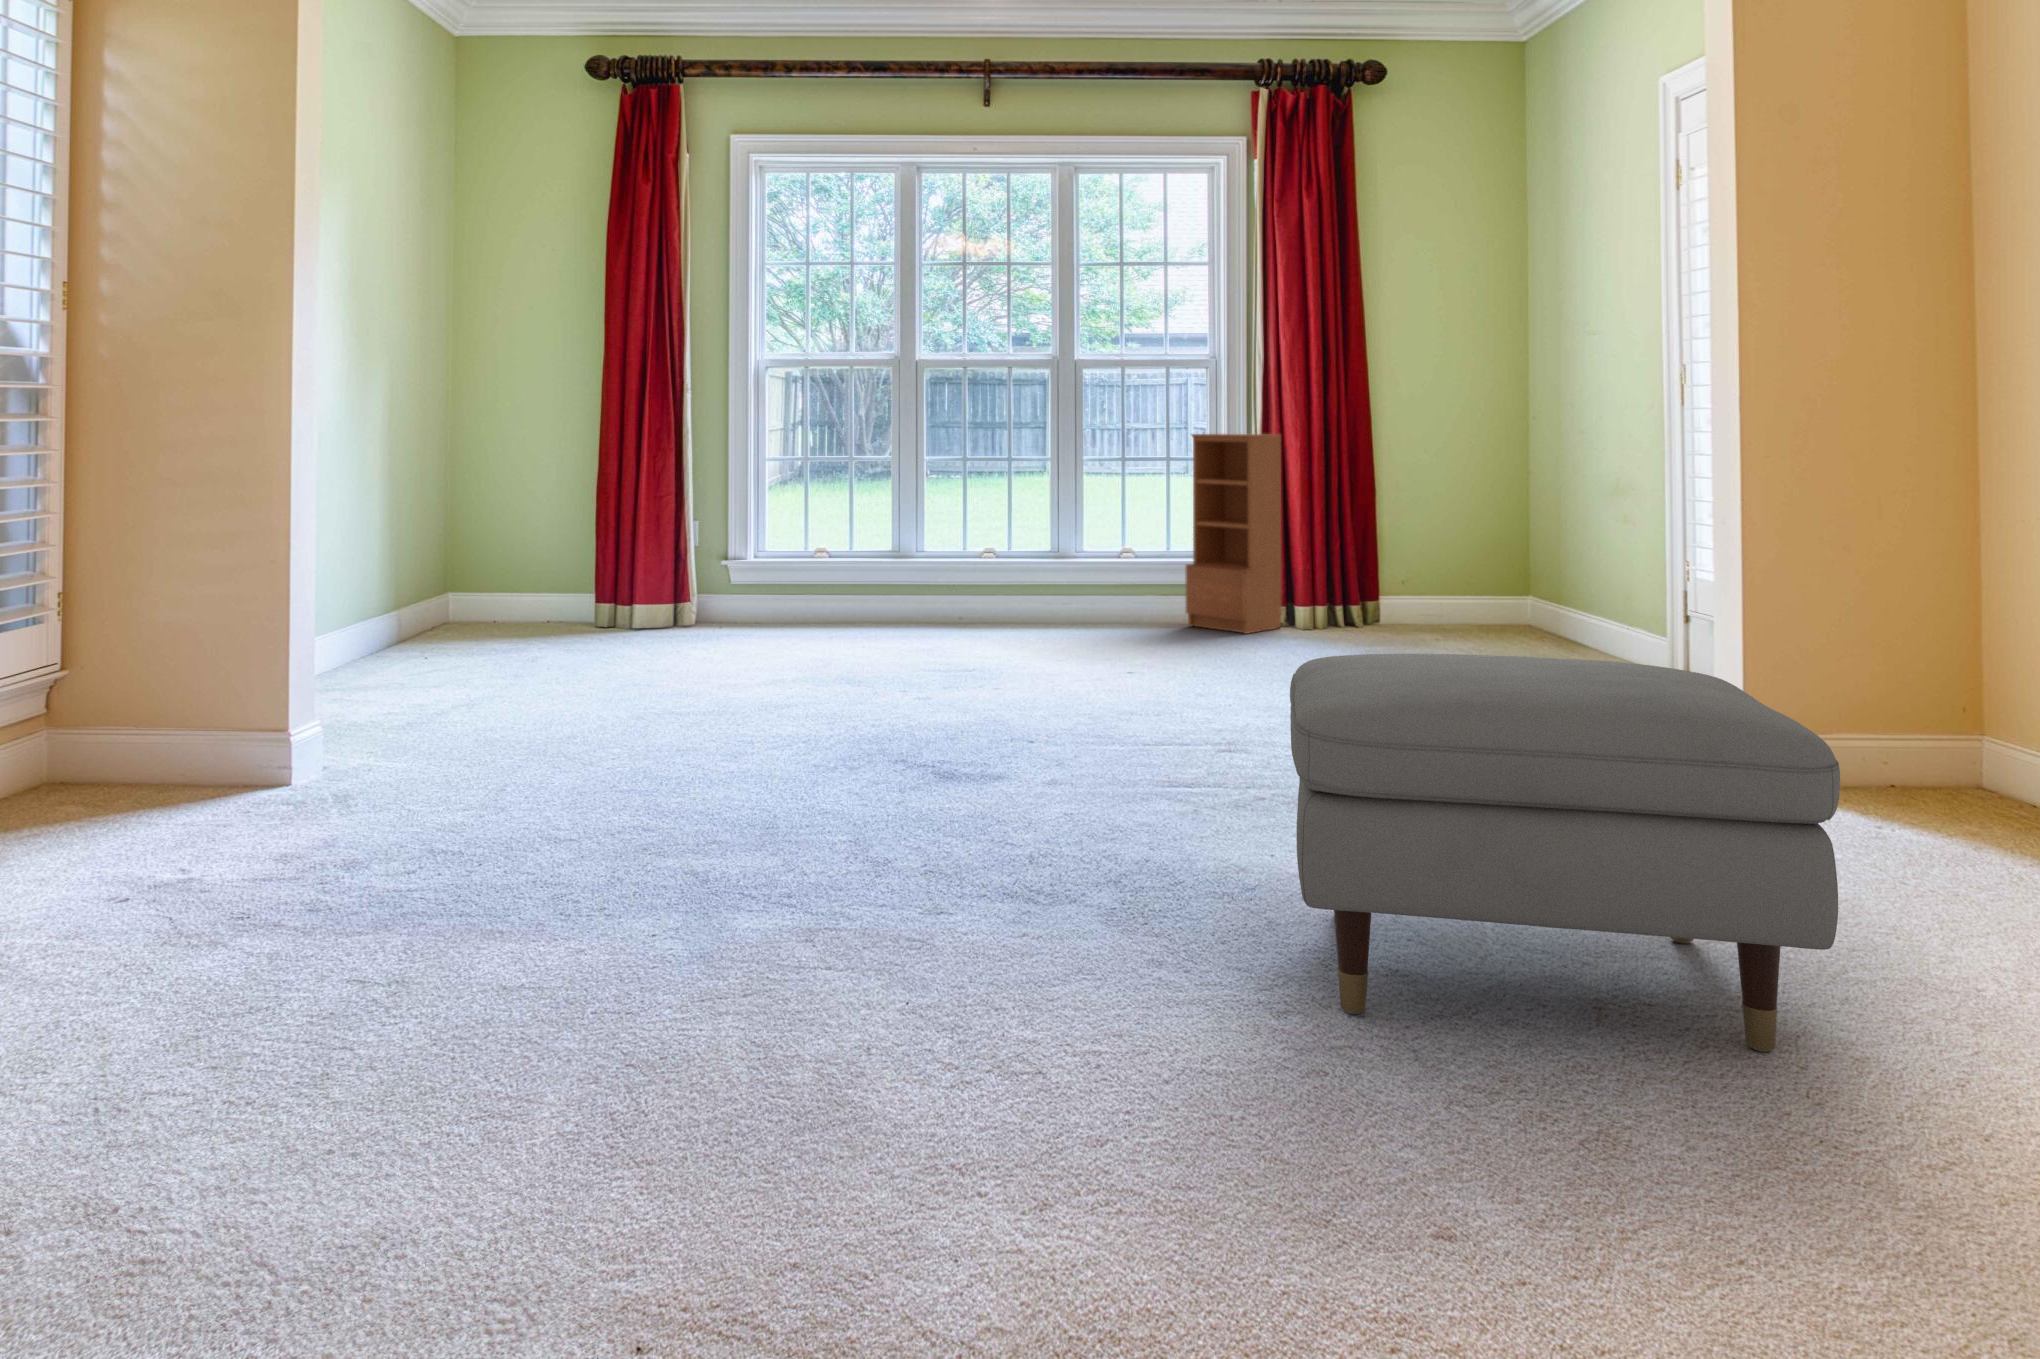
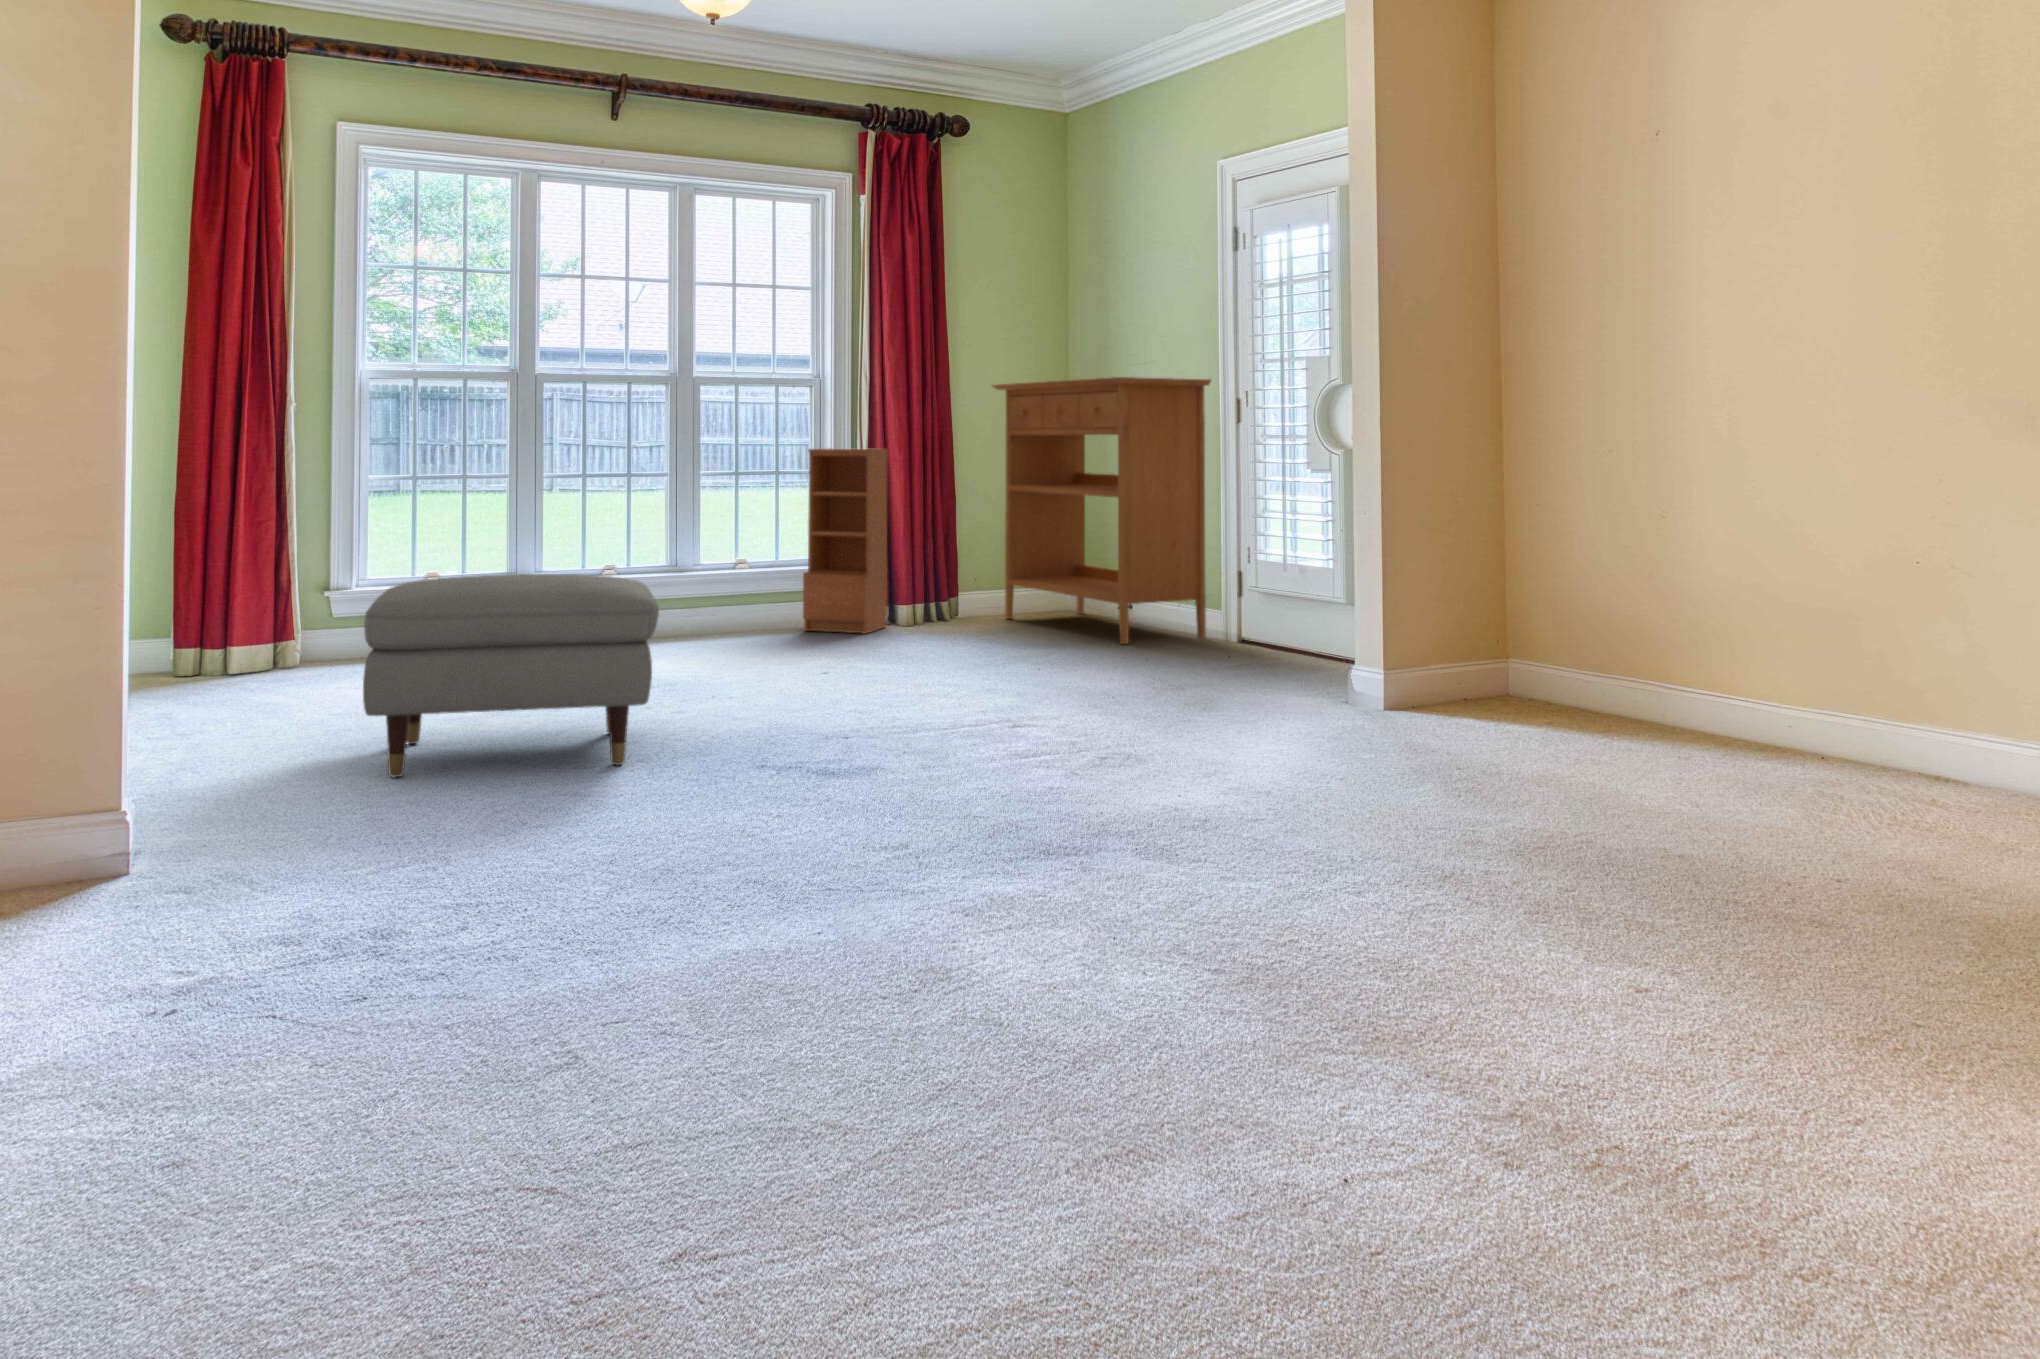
console table: none [1411,351,1646,669] -> present [992,377,1211,644]
ottoman: present [1290,654,1840,1052] -> present [363,574,659,777]

